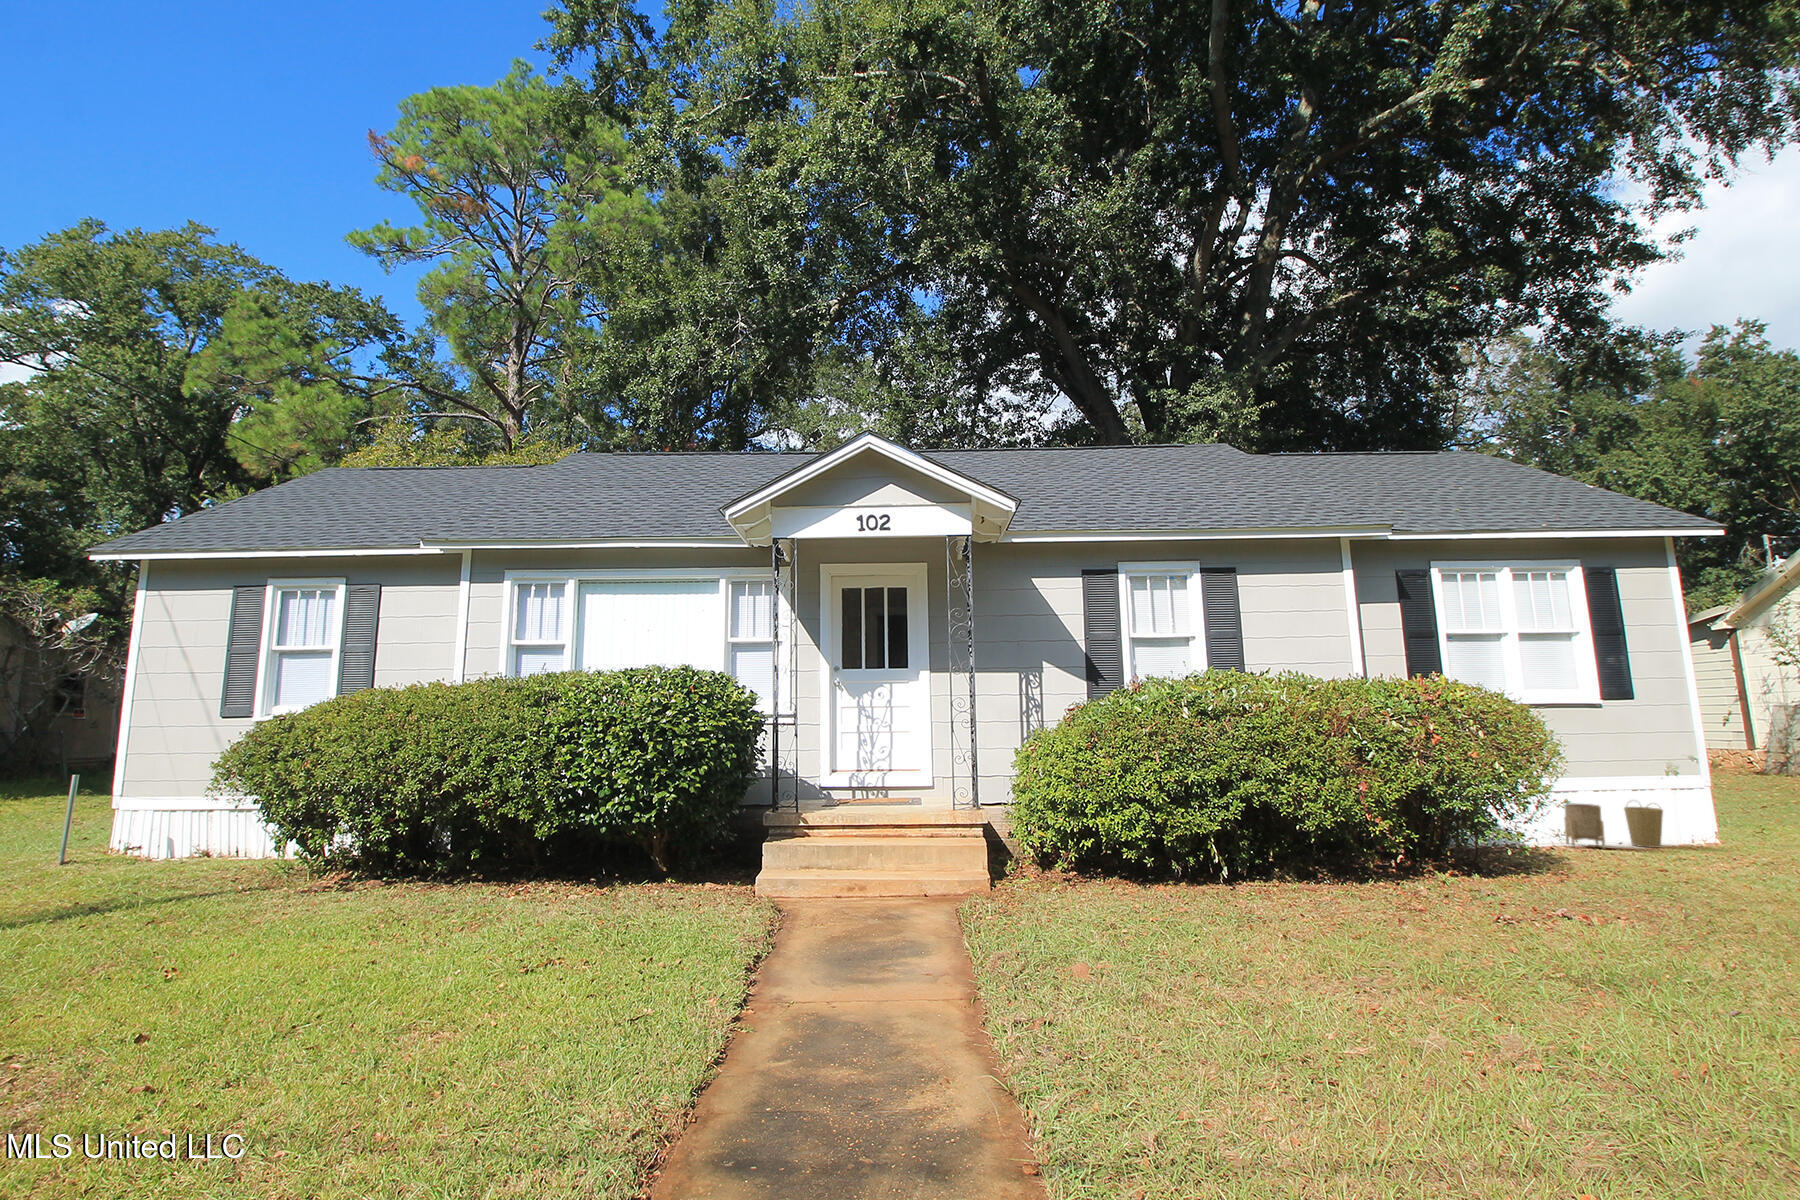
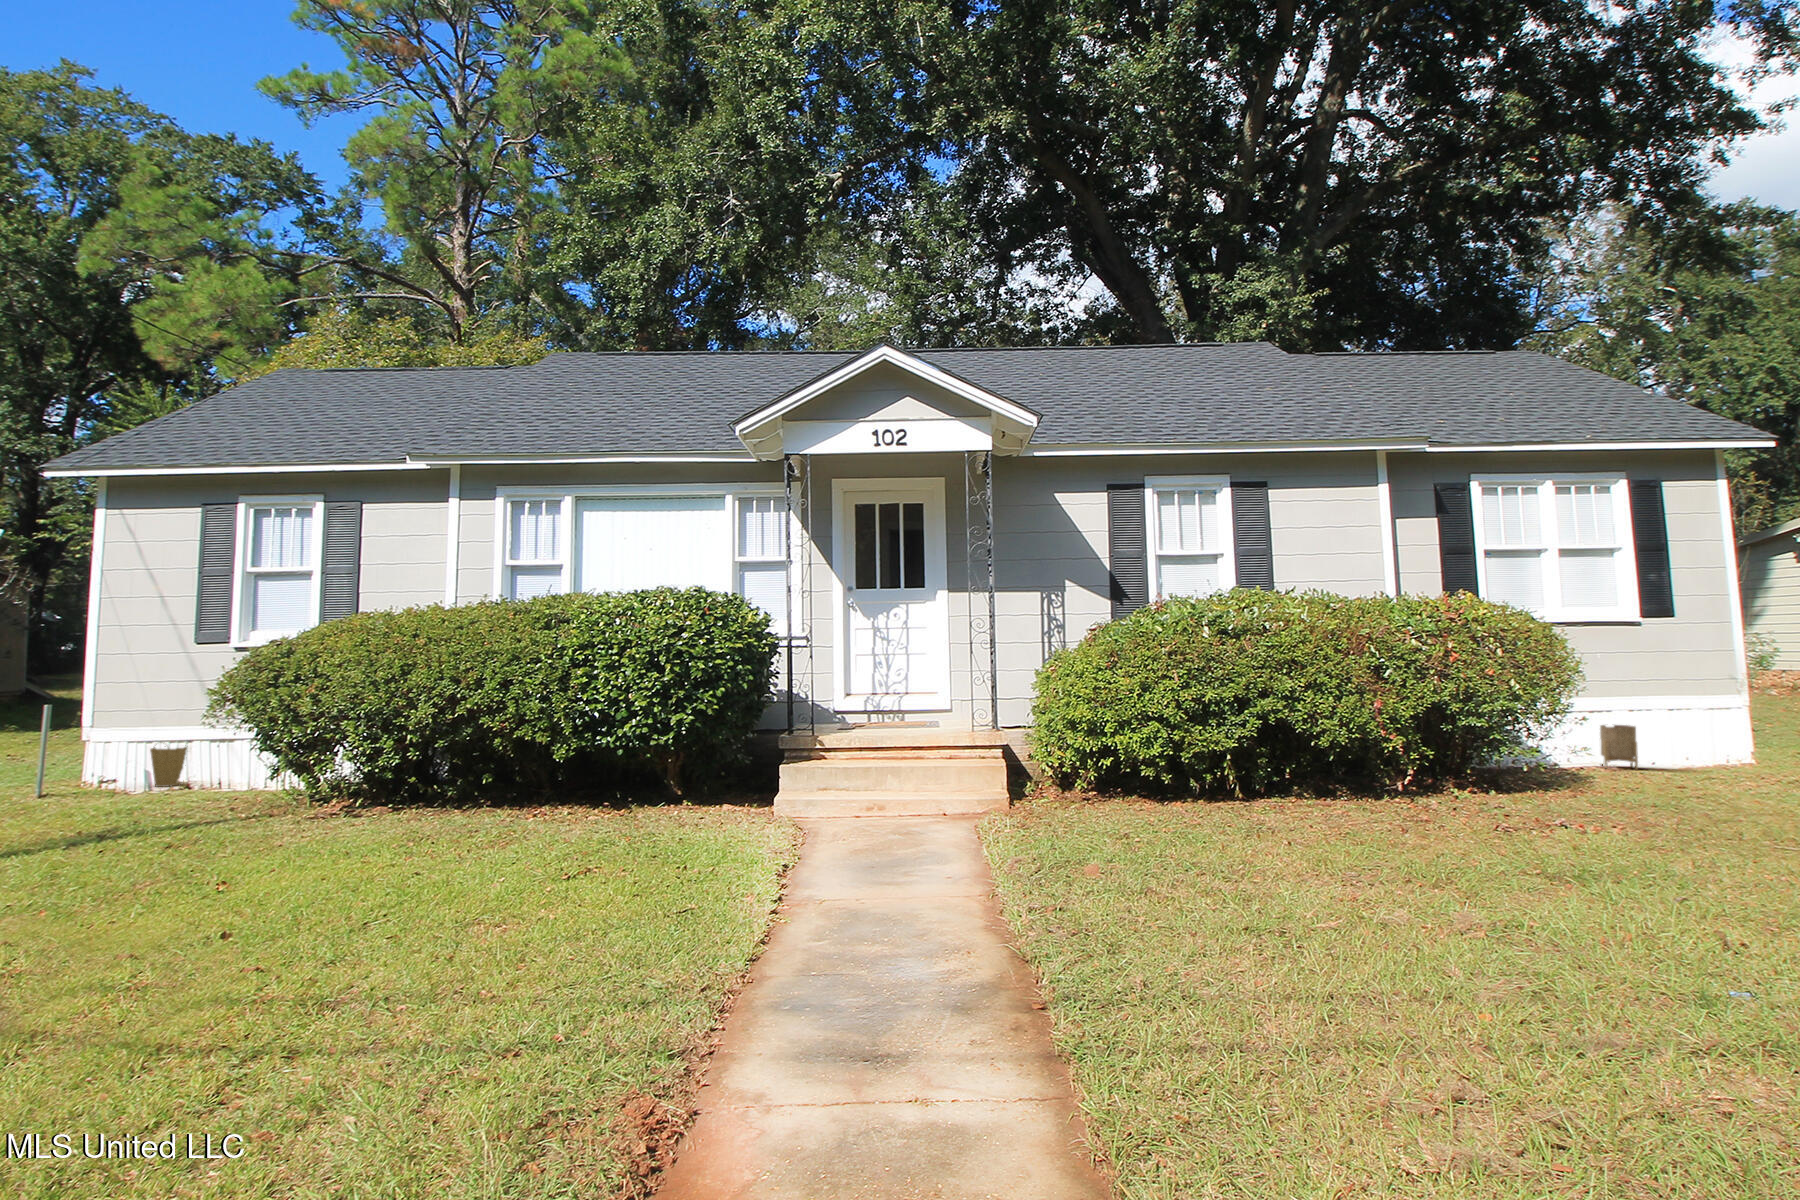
basket: present [1624,805,1663,848] -> present [150,747,187,787]

